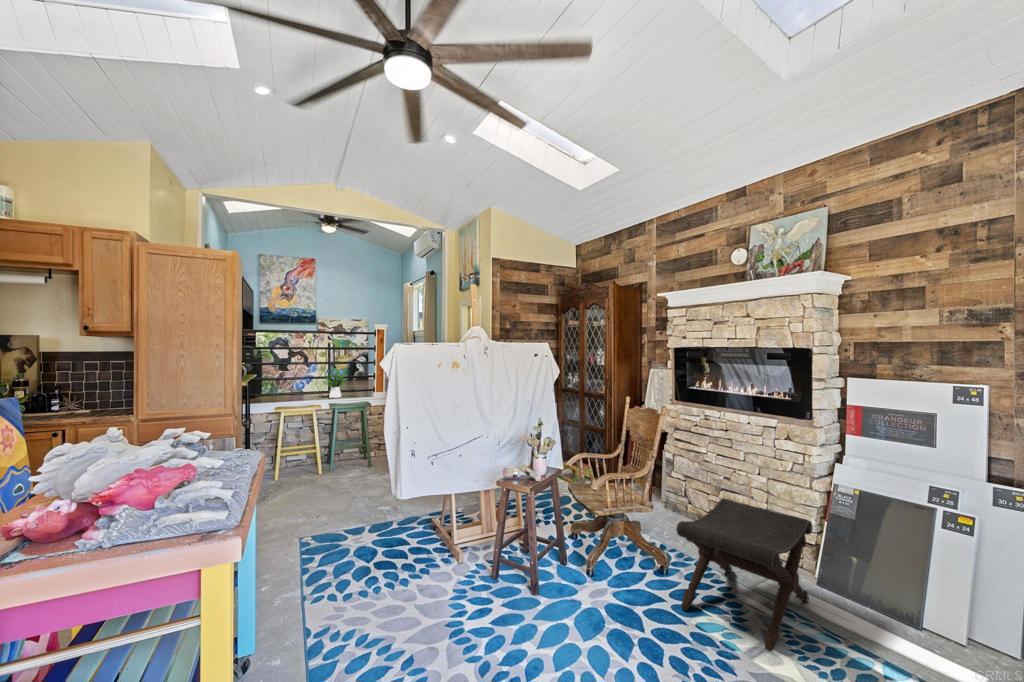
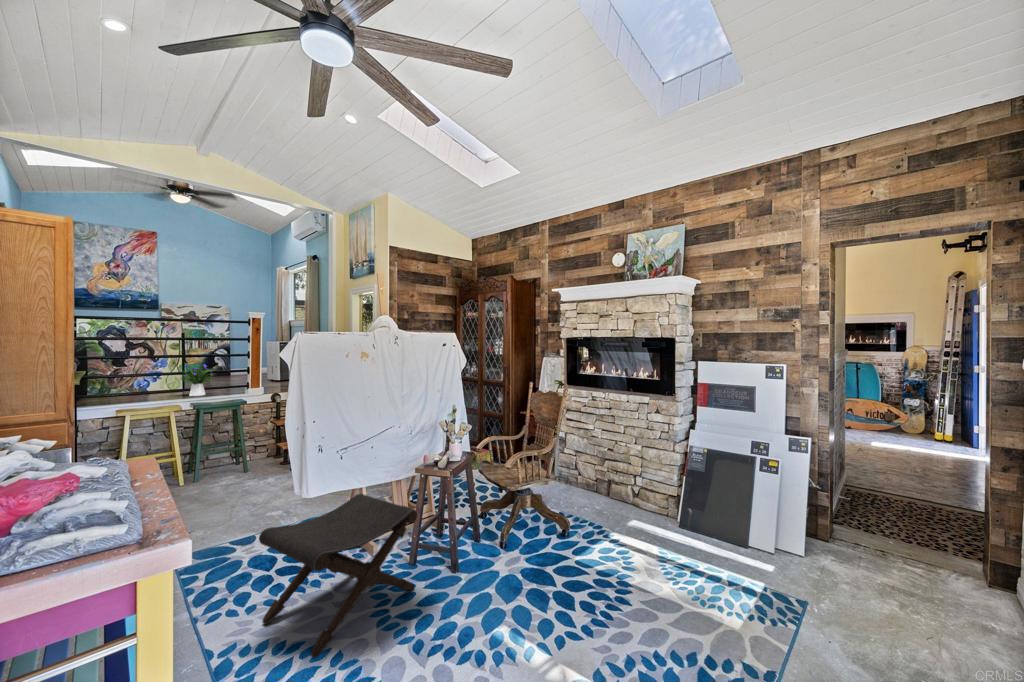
footstool: present [676,498,813,652] -> present [259,494,417,658]

